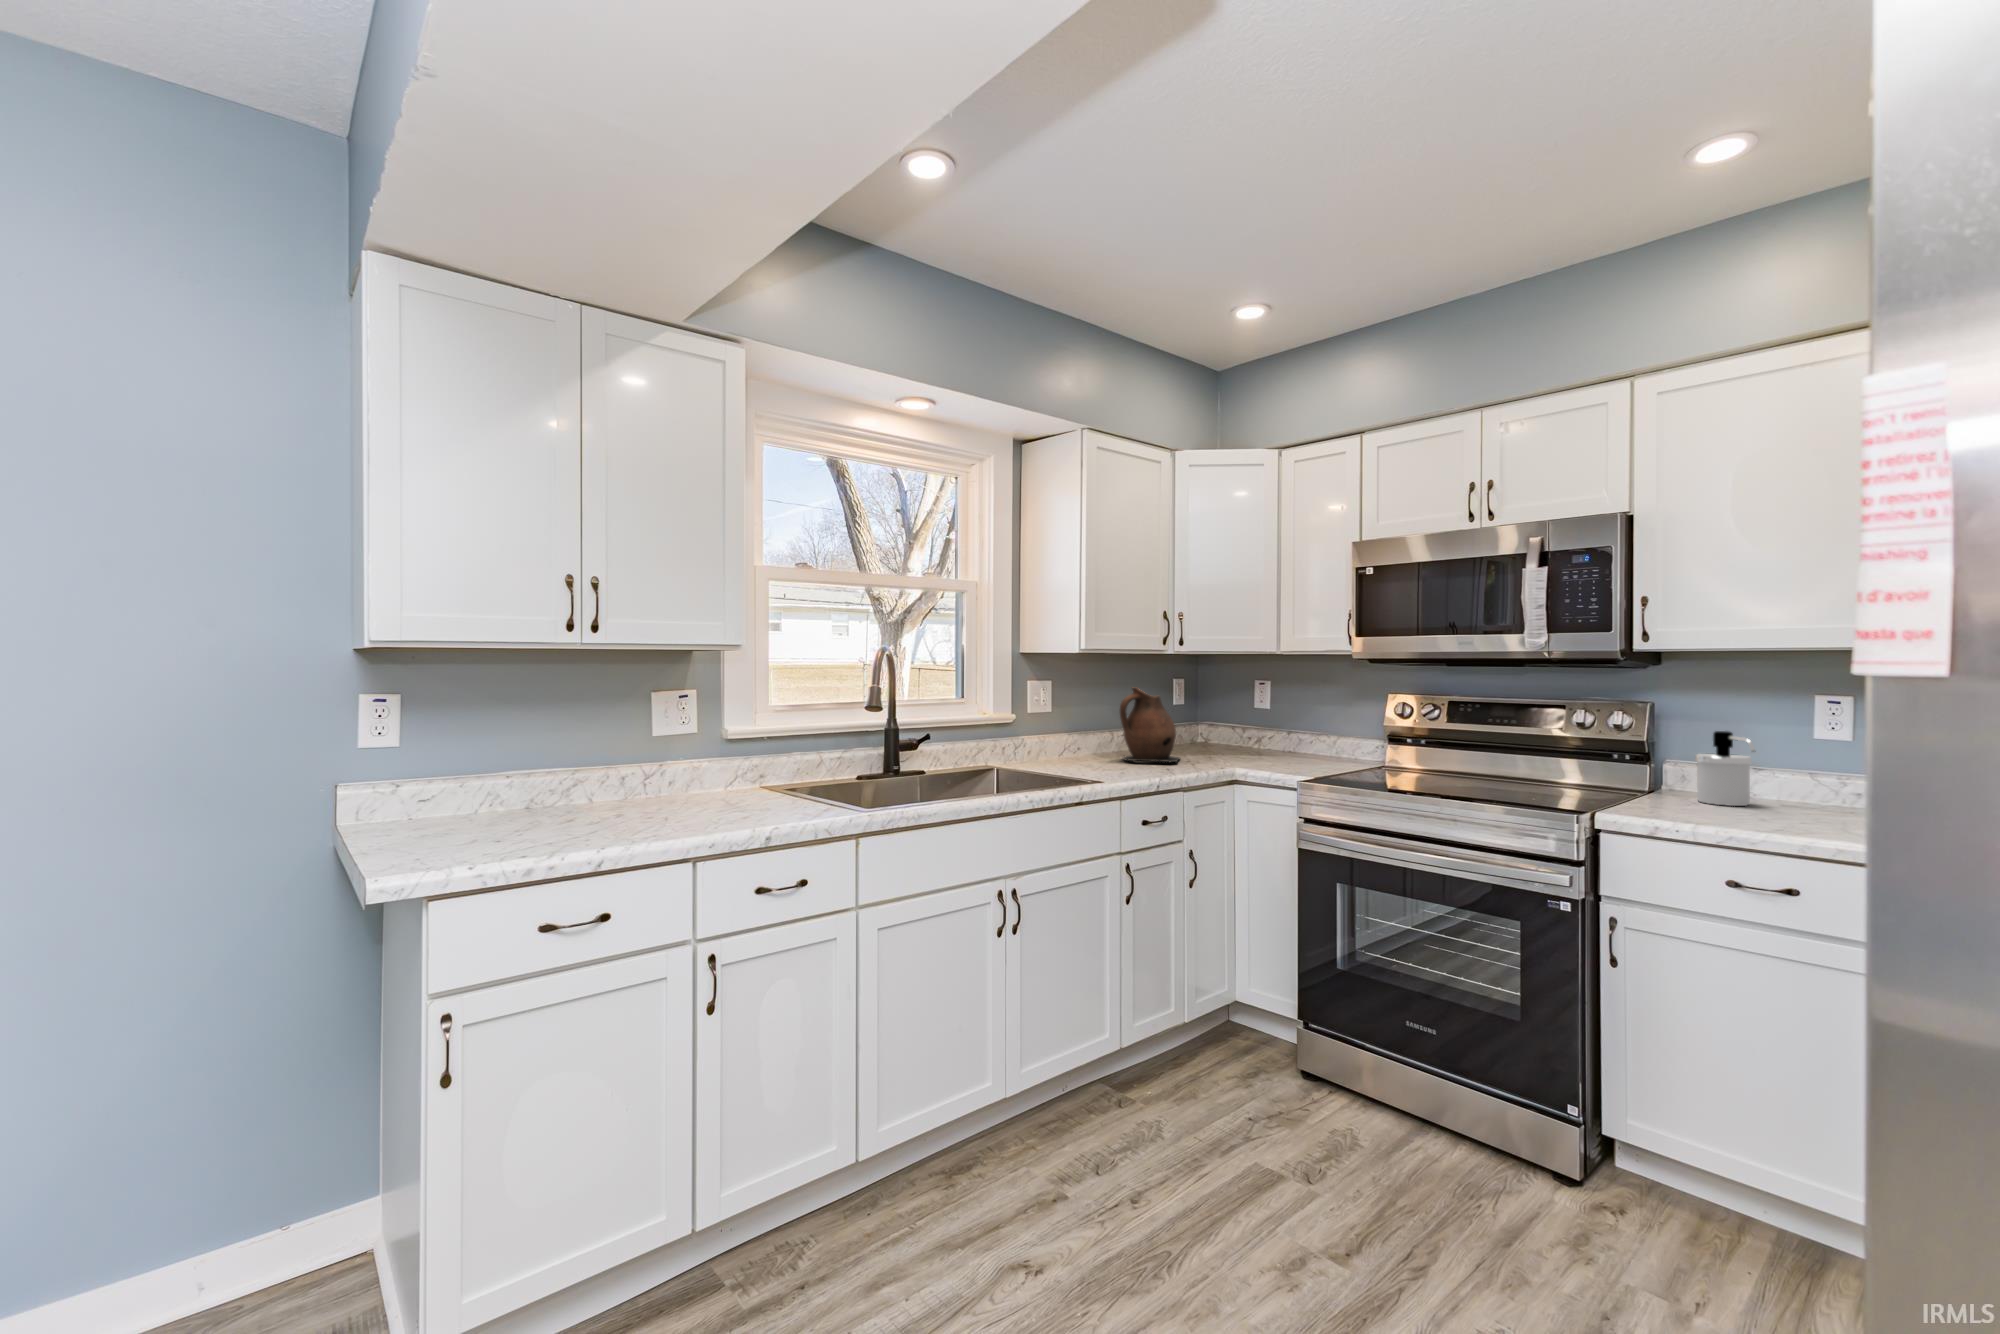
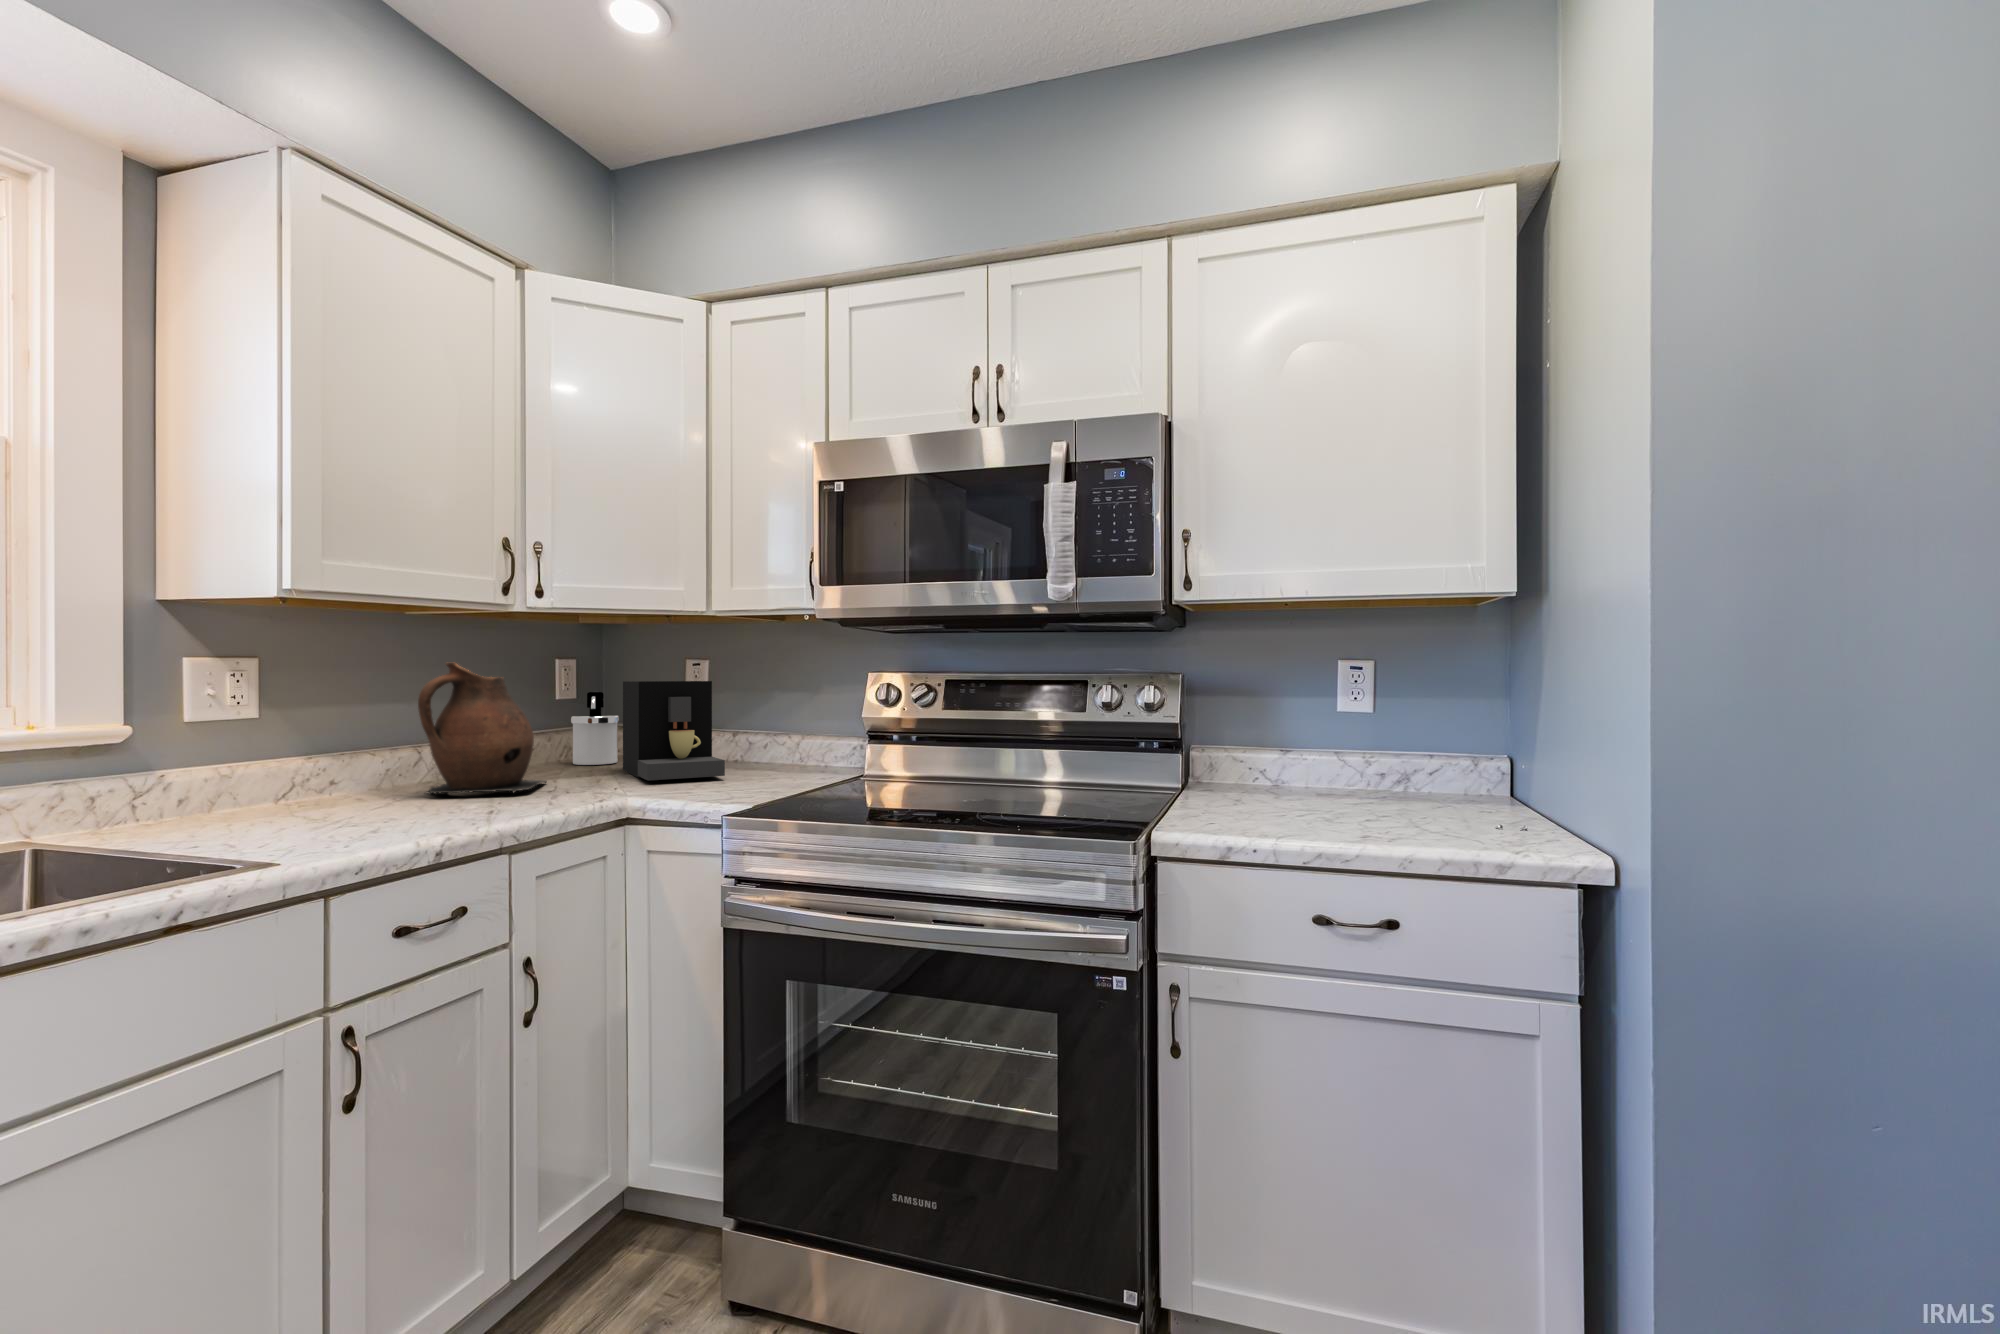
coffee maker: none [1218,697,1288,761] -> present [623,681,725,780]
soap dispenser: present [1695,731,1755,806] -> present [571,692,619,765]

